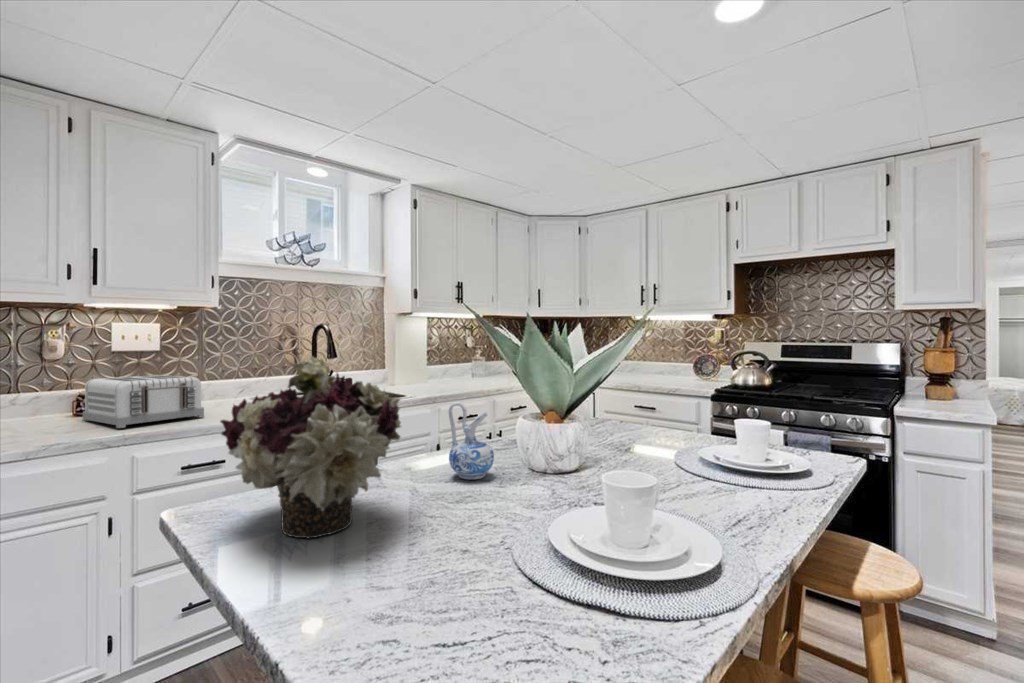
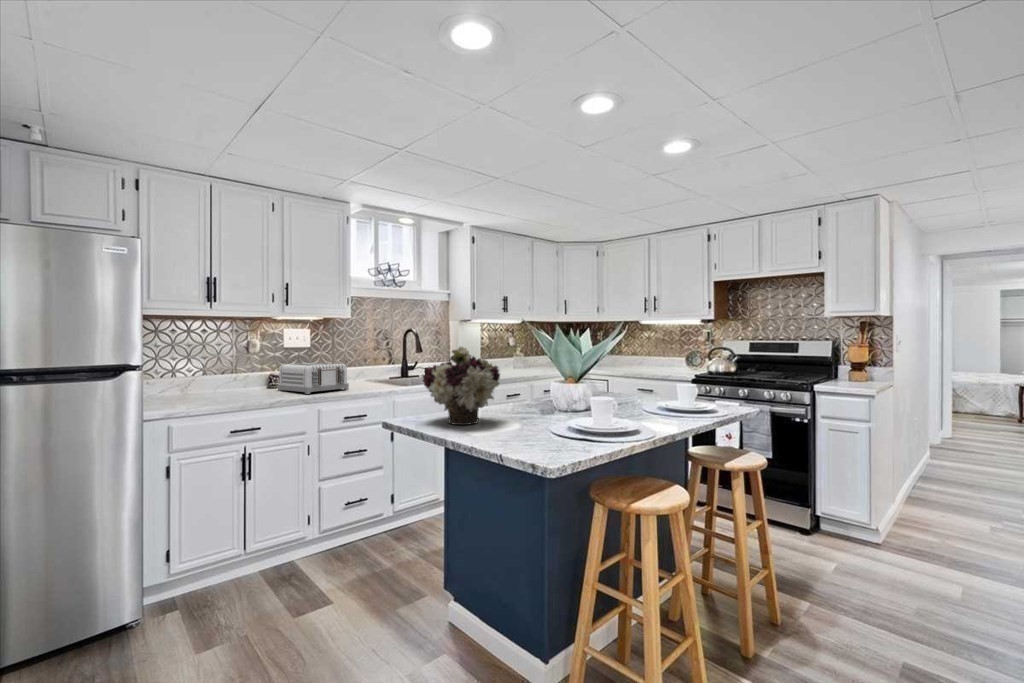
ceramic pitcher: present [448,402,494,479] -> none [516,372,540,411]

